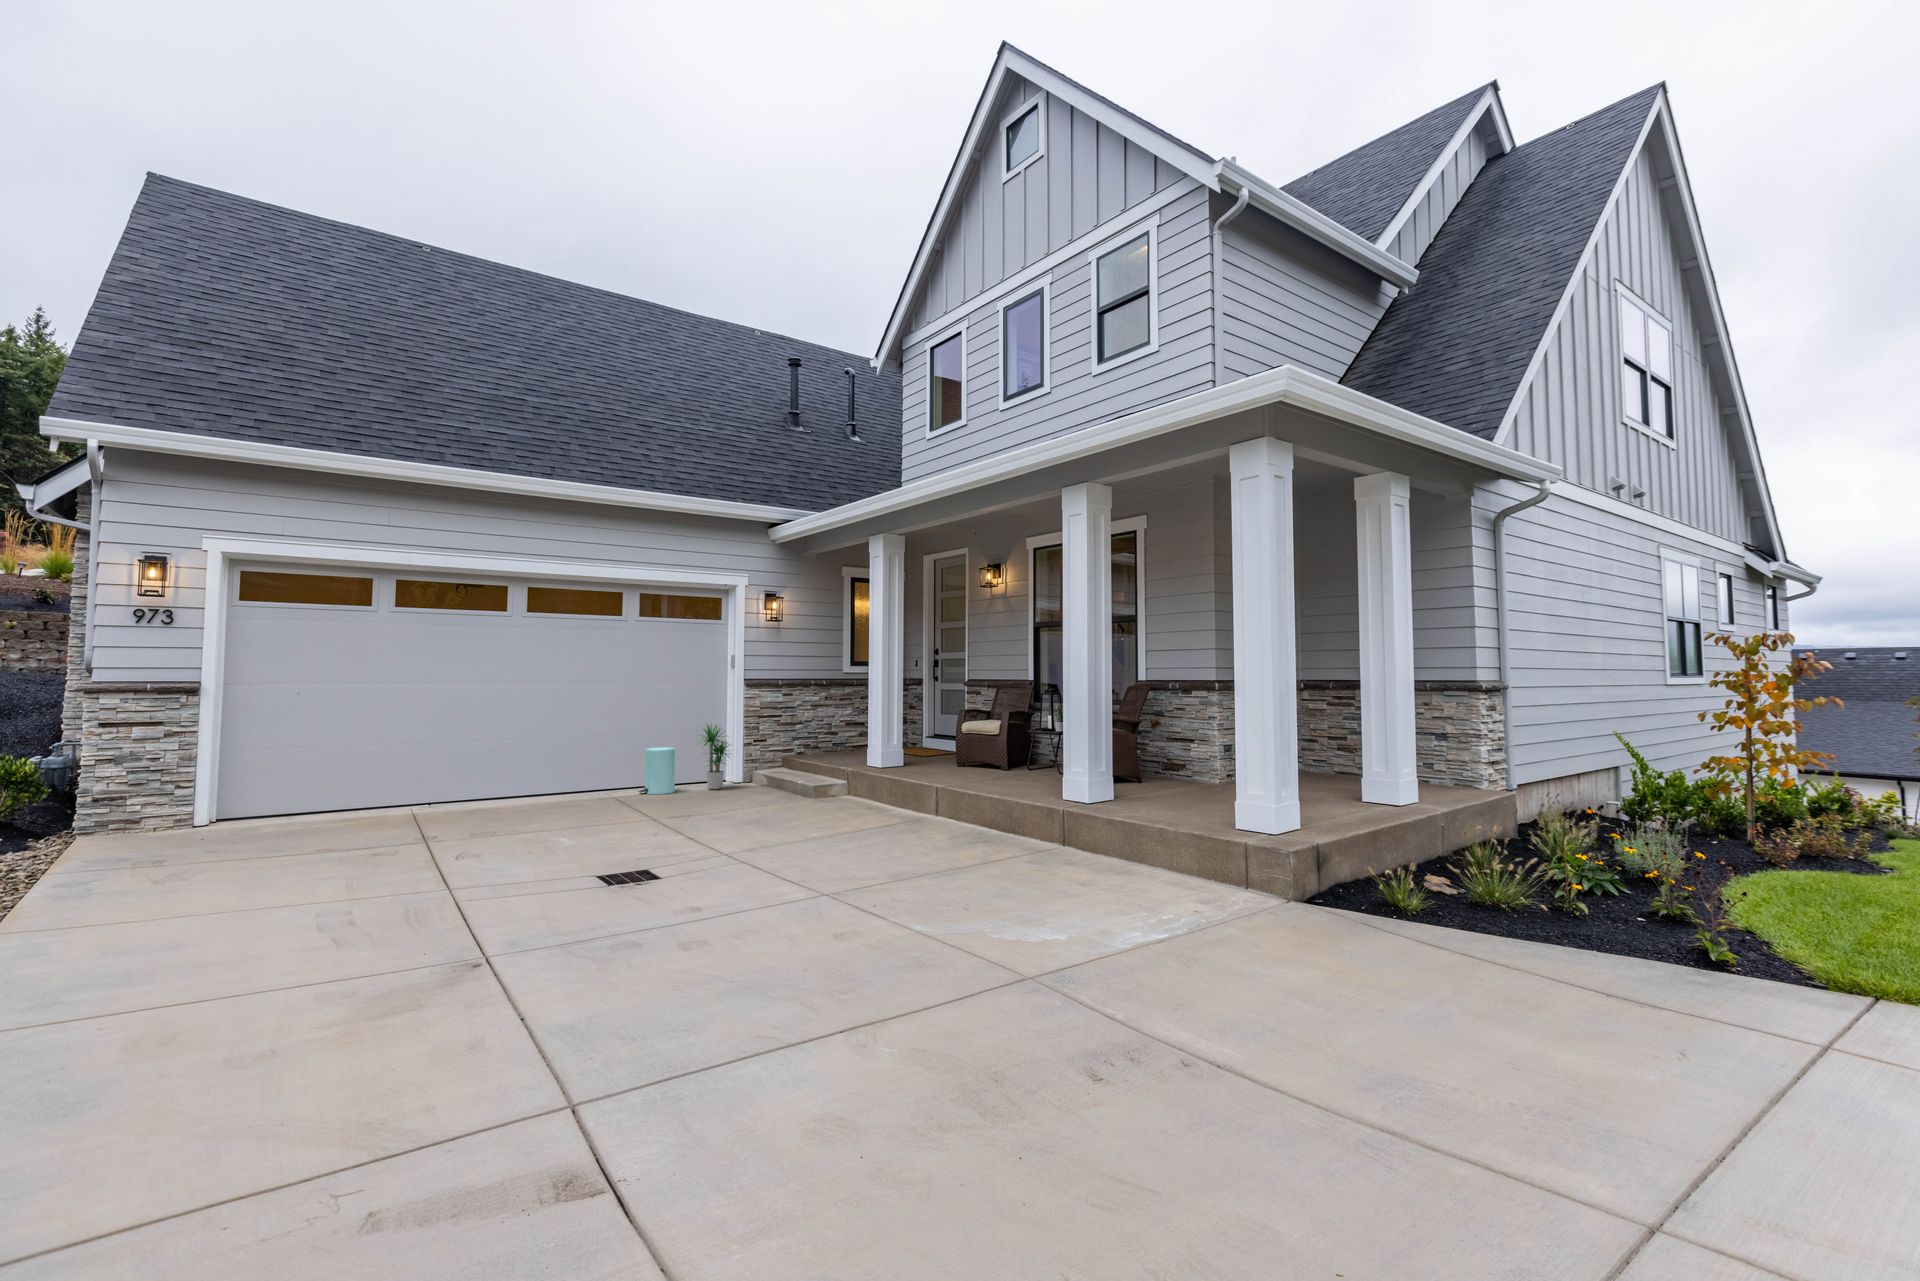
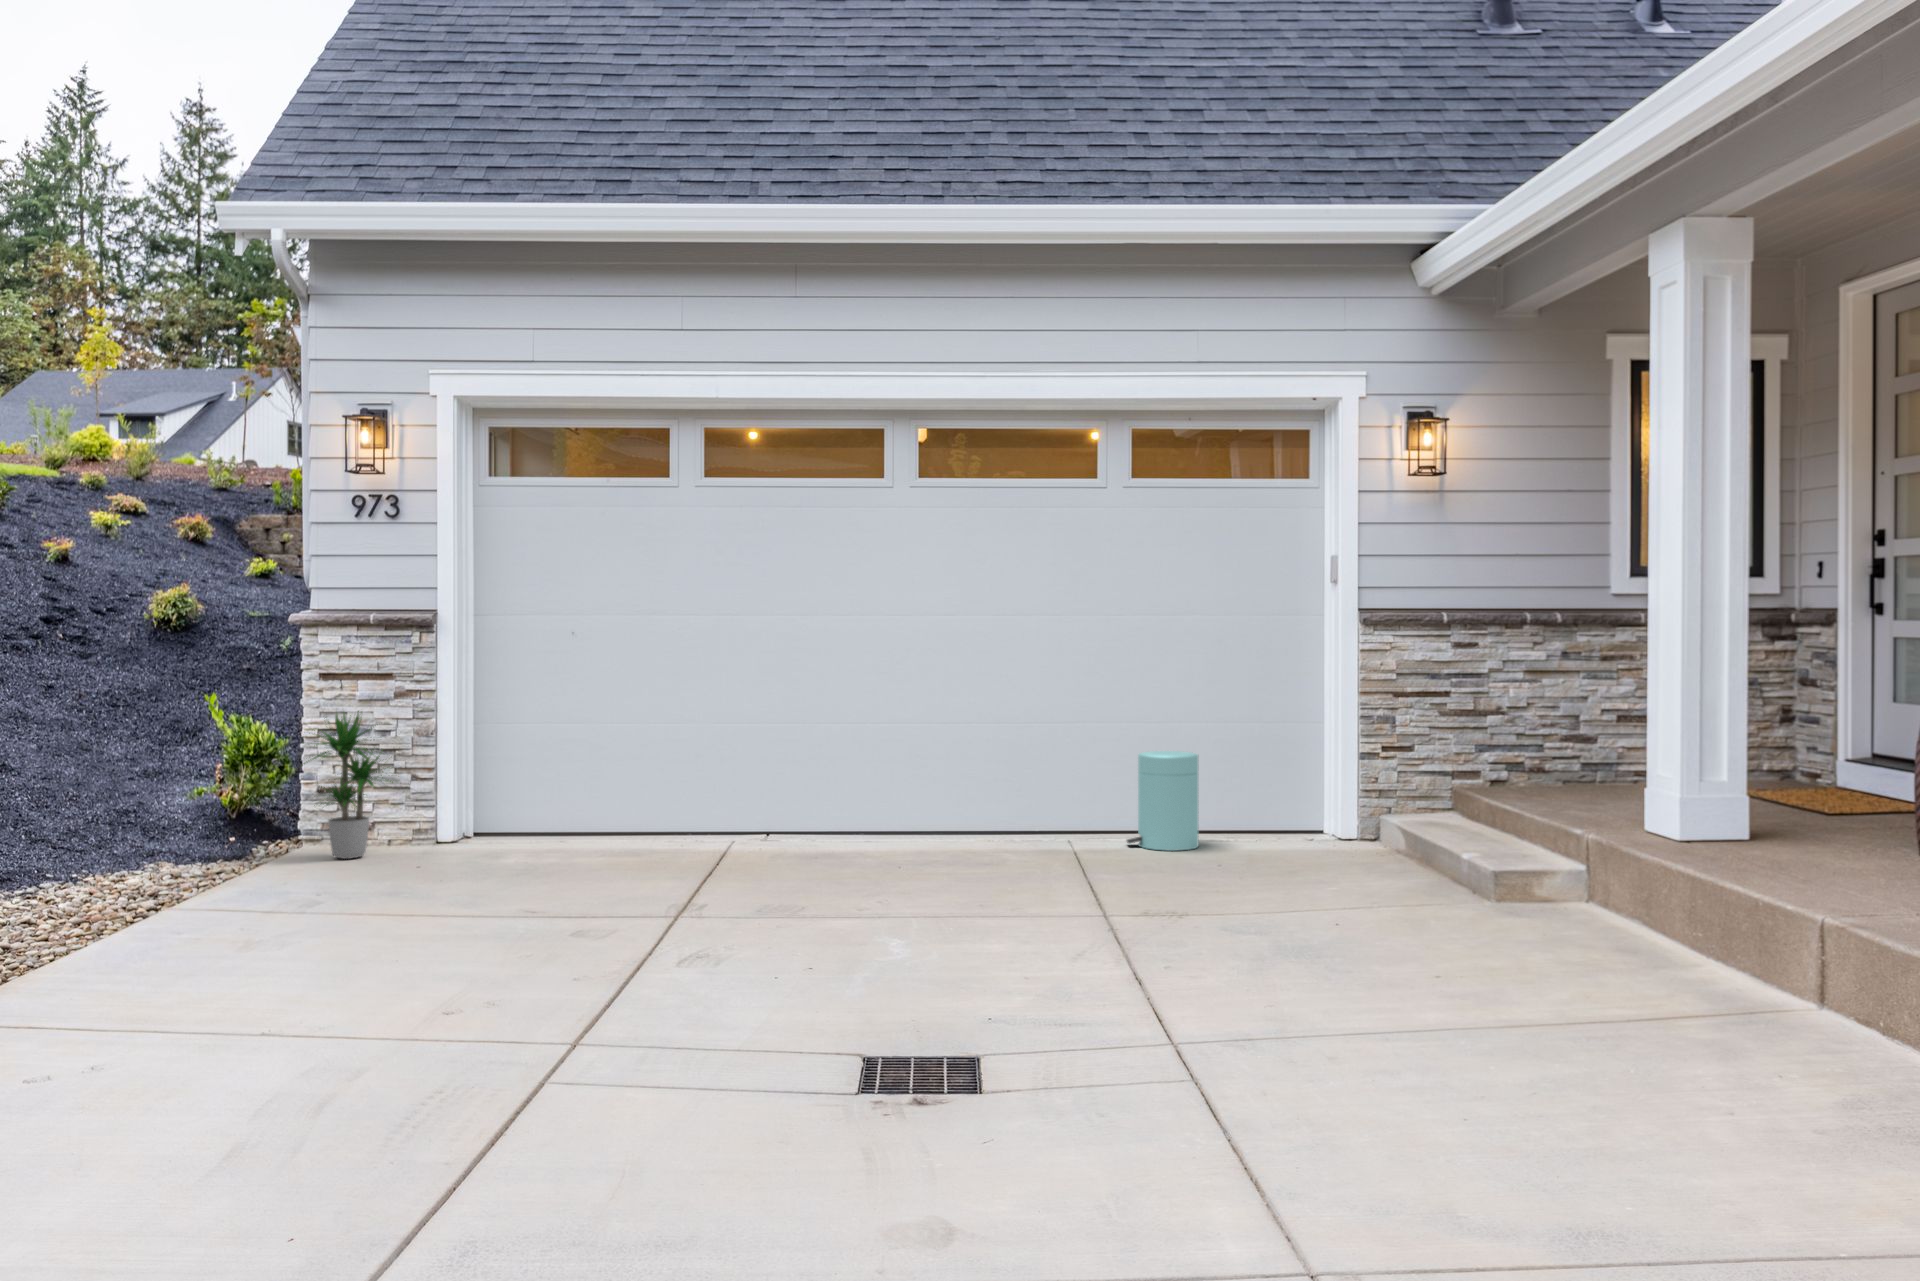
potted plant: present [700,724,730,789] -> present [304,711,393,859]

